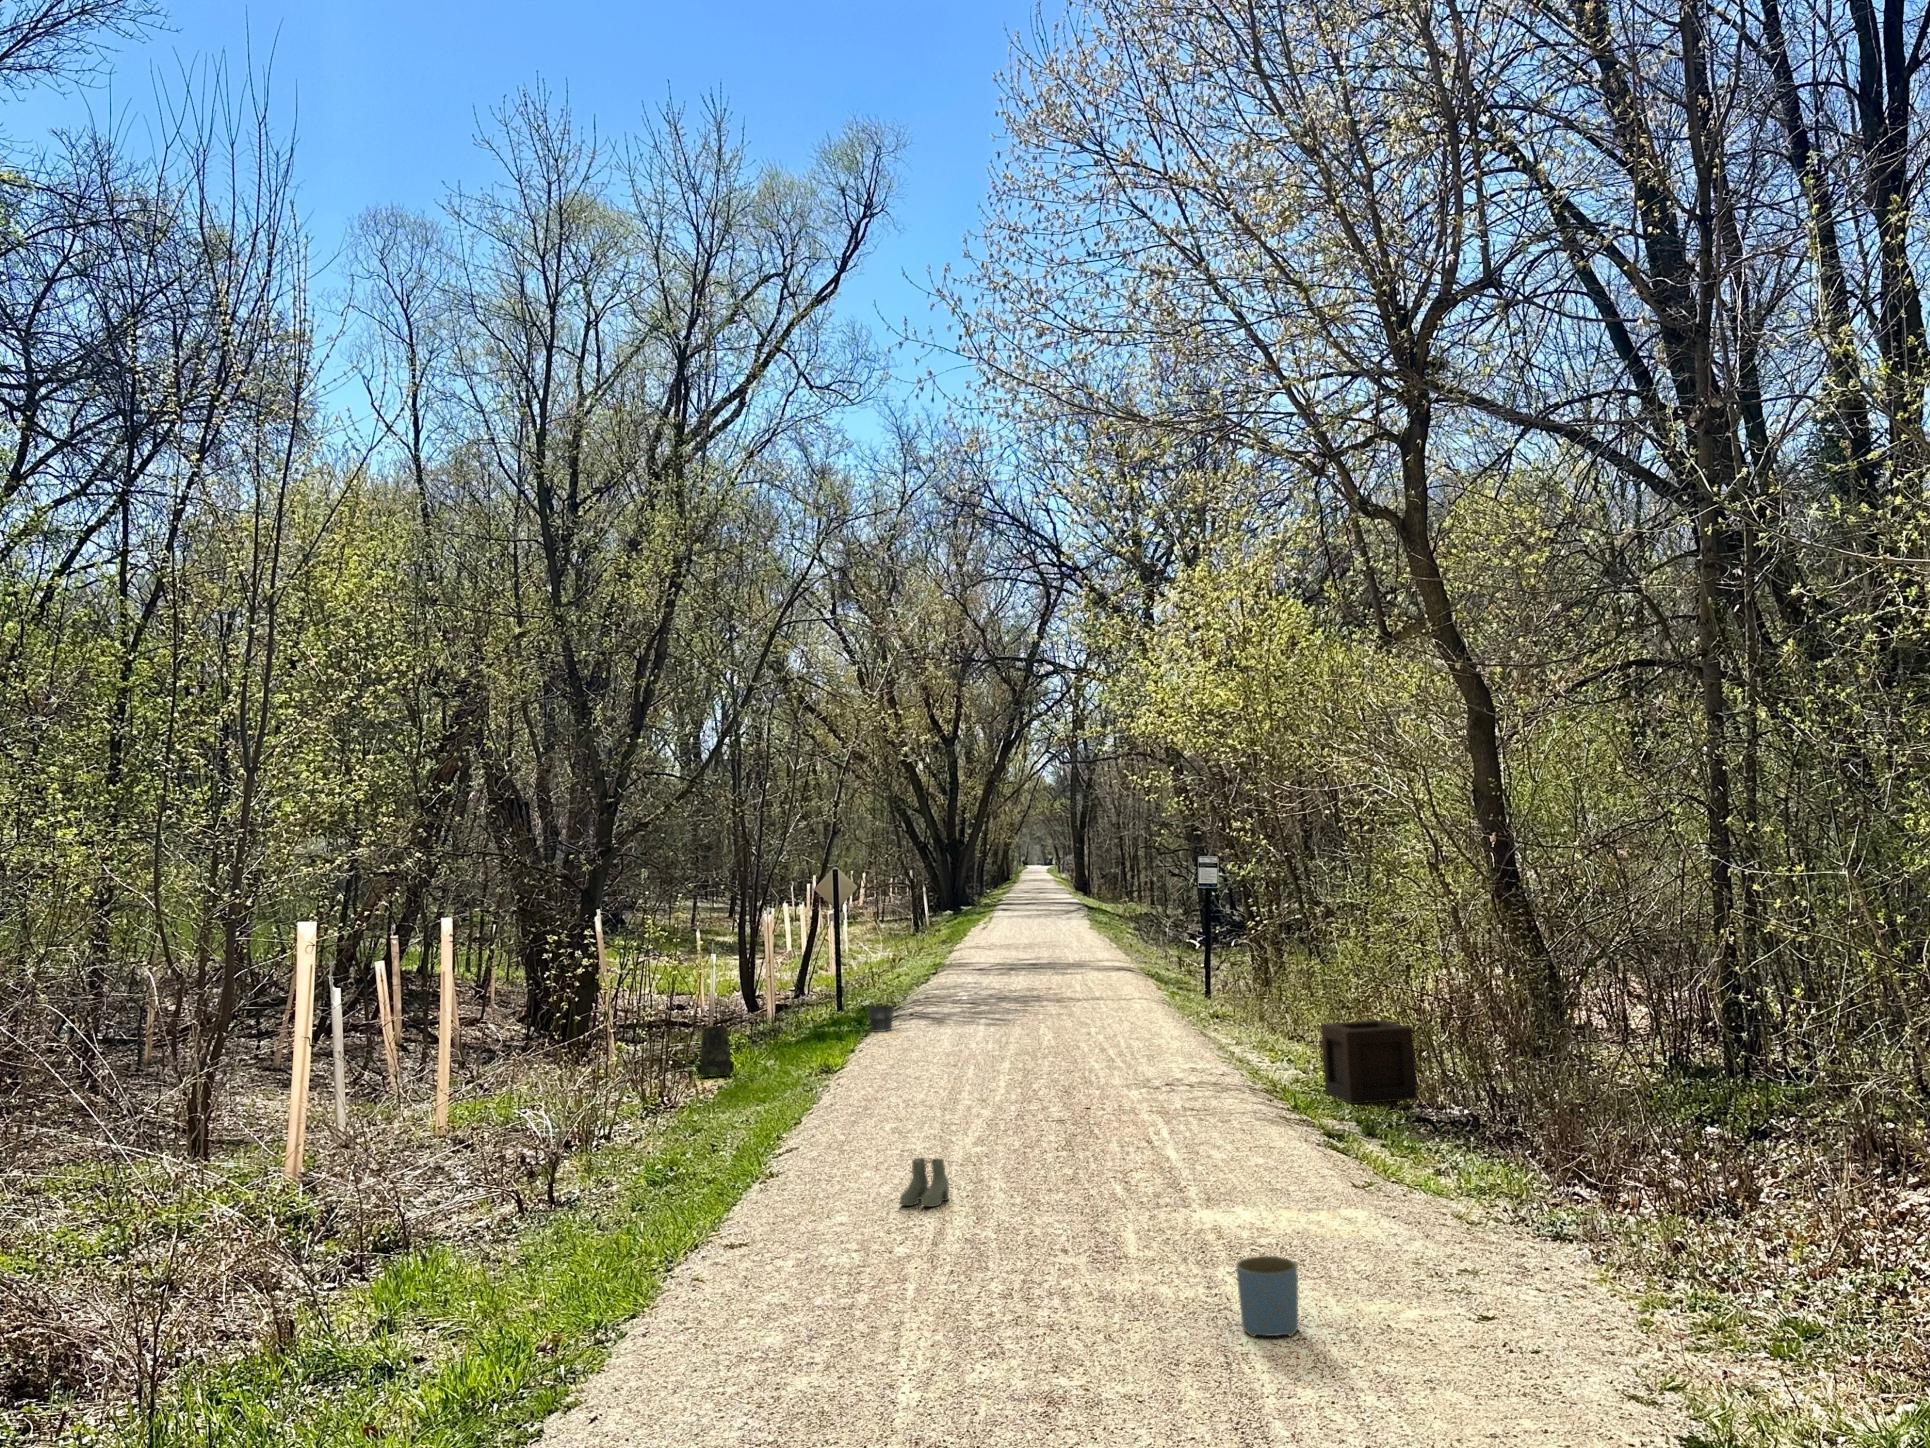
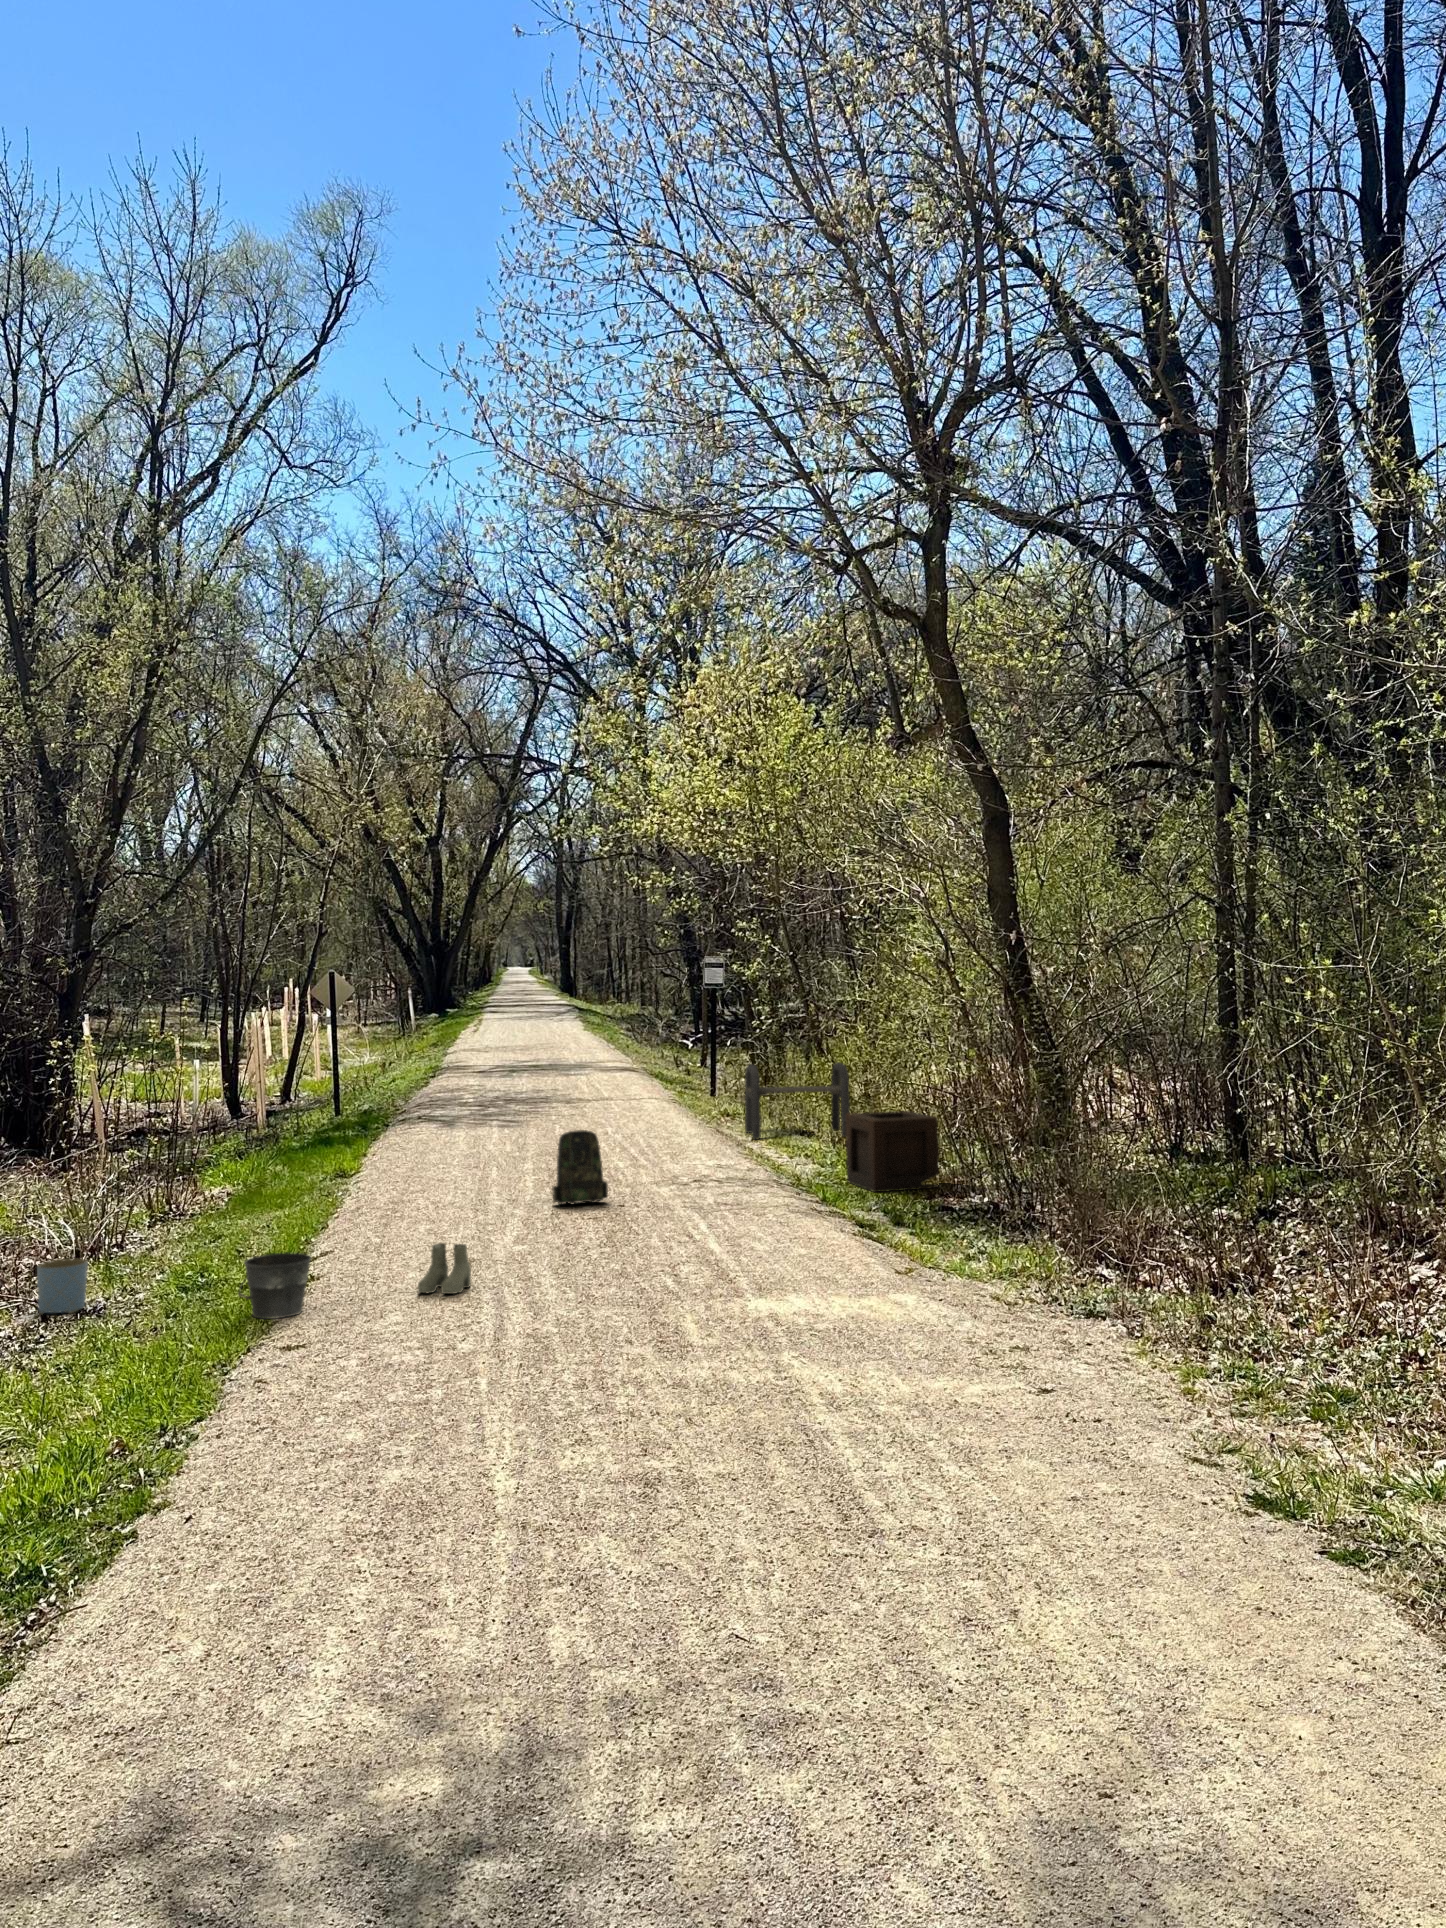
bench: none [1229,967,1337,1047] -> present [745,1062,850,1139]
bucket: present [868,1005,894,1032] -> present [238,1253,311,1319]
backpack: present [696,1025,734,1077] -> present [552,1130,608,1204]
planter: present [1236,1256,1298,1337] -> present [37,1259,88,1314]

